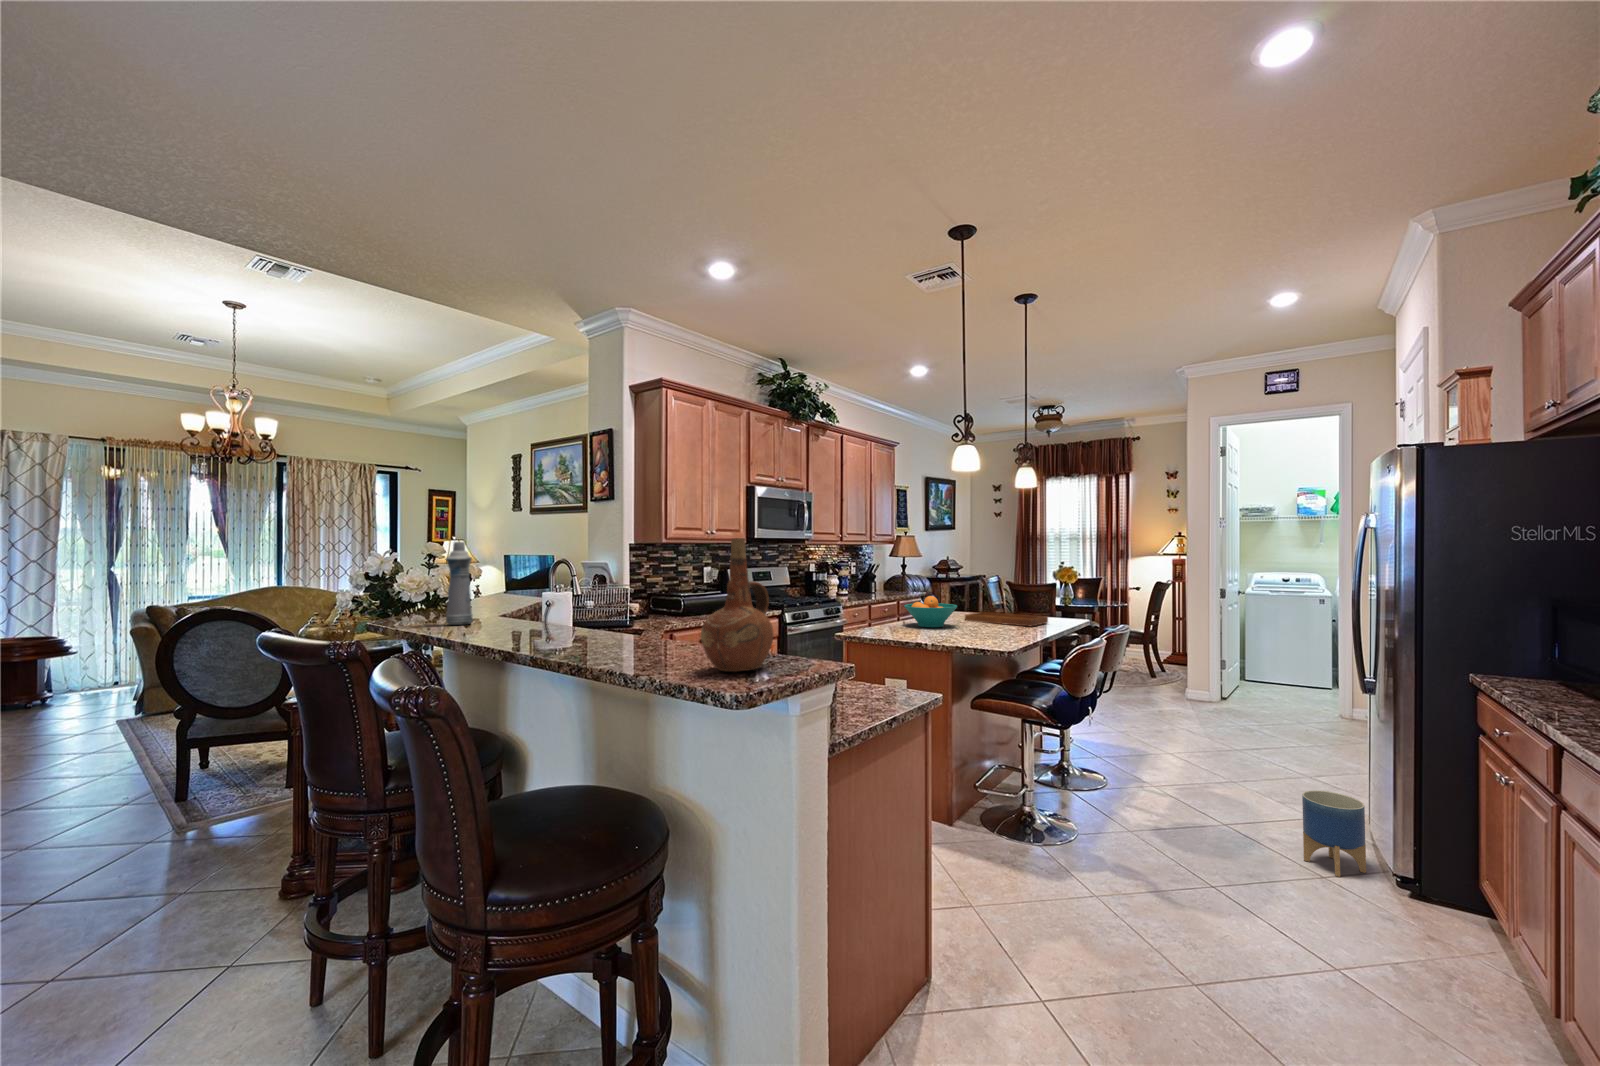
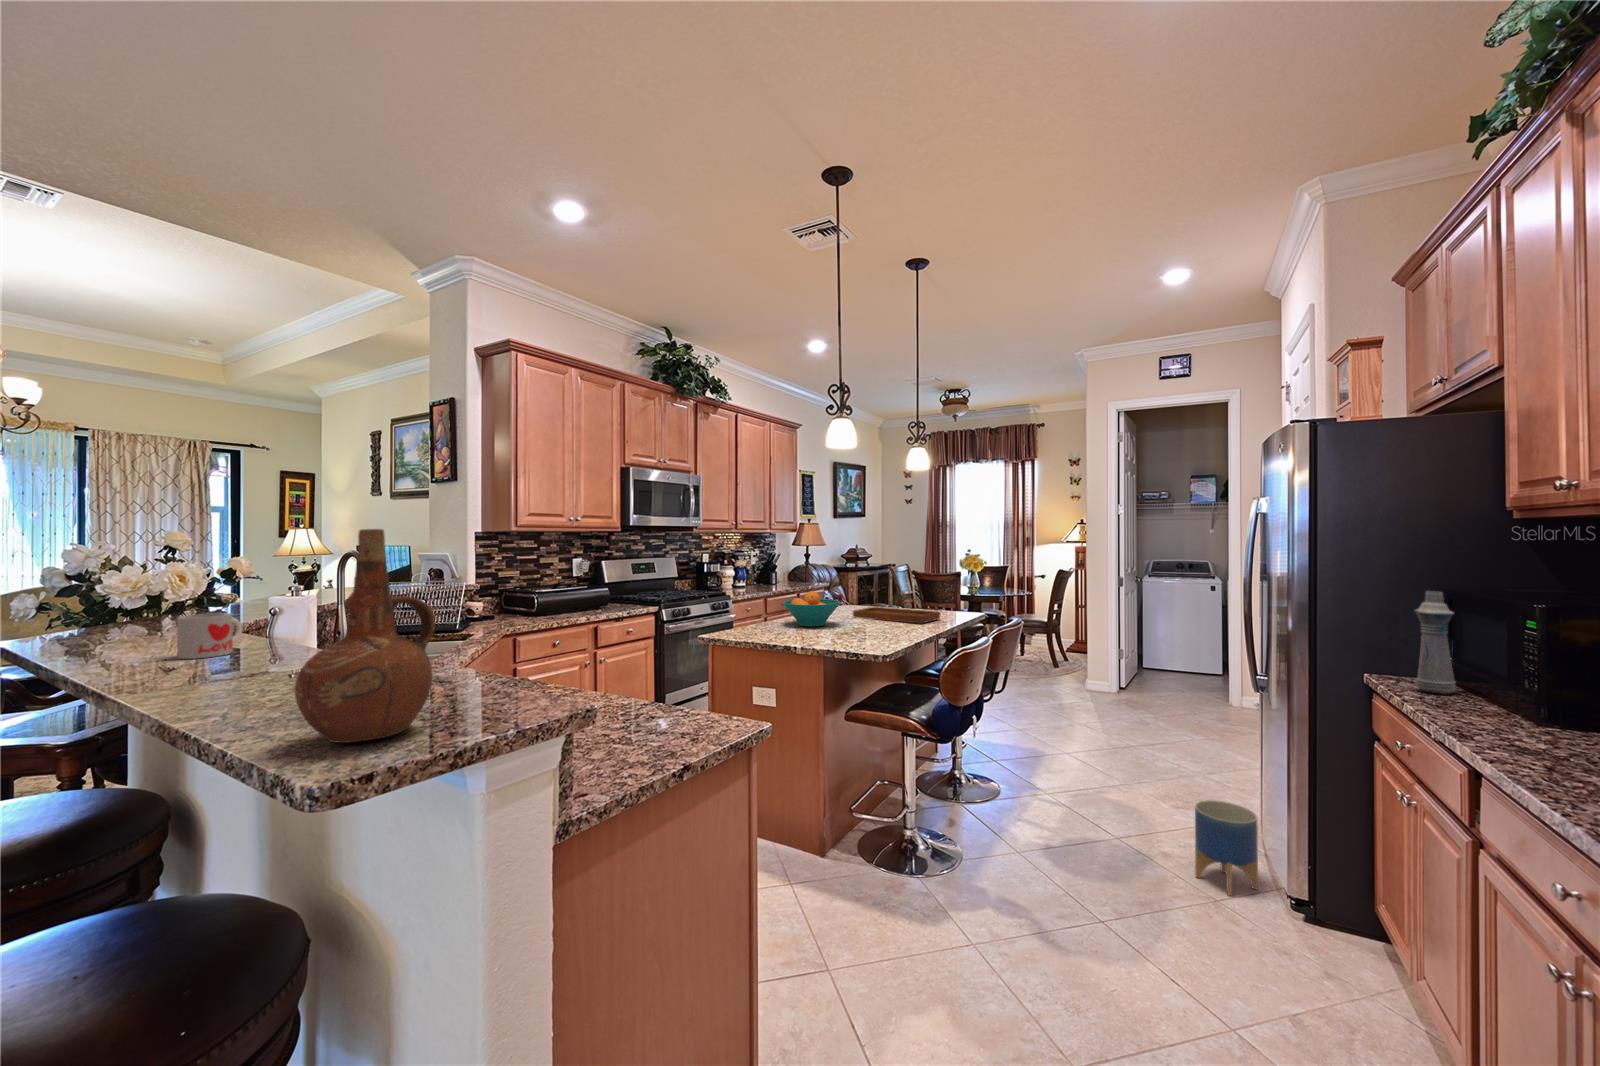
bottle: present [445,542,473,625] -> present [1415,591,1456,694]
mug: none [508,601,543,633] -> present [177,613,242,659]

